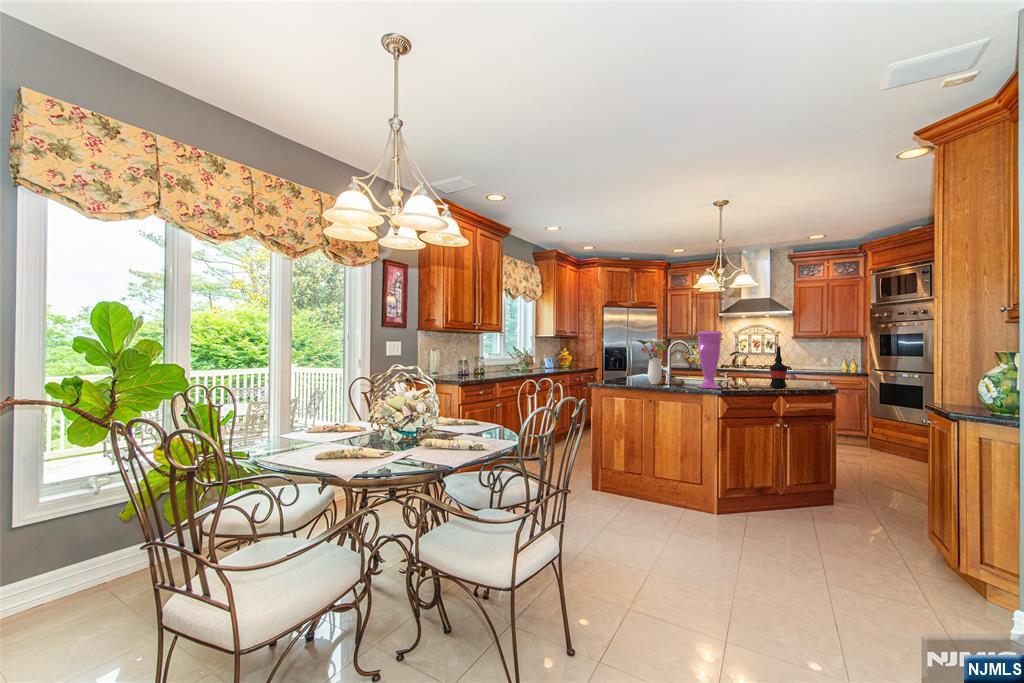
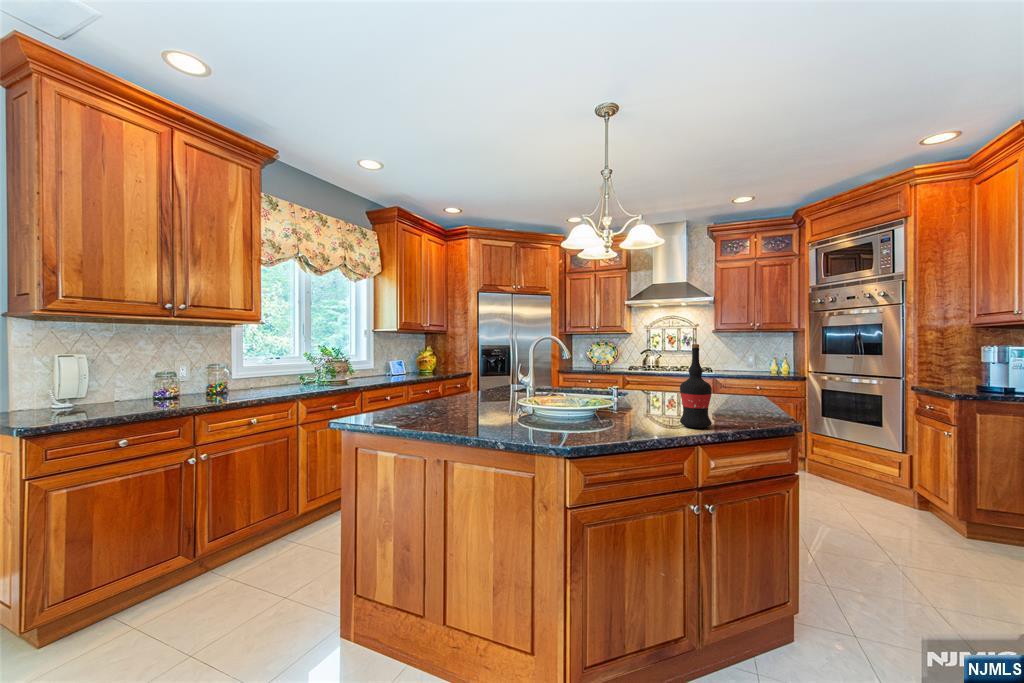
vase: present [697,331,723,388] -> none [535,315,588,436]
flower arrangement: present [636,339,666,384] -> none [417,331,487,422]

